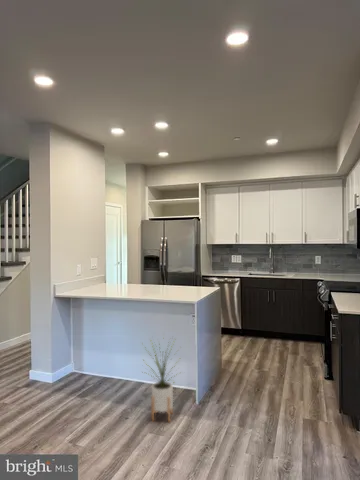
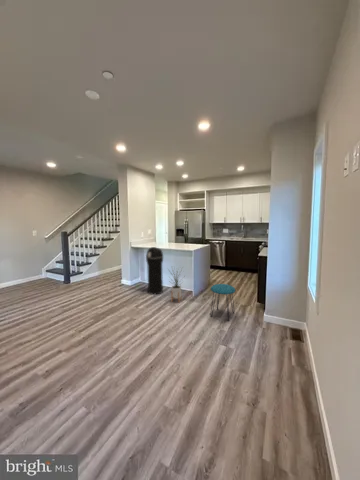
trash can: none [90,296,129,403] -> present [146,247,163,294]
stool: none [248,377,303,467] -> present [211,284,235,321]

